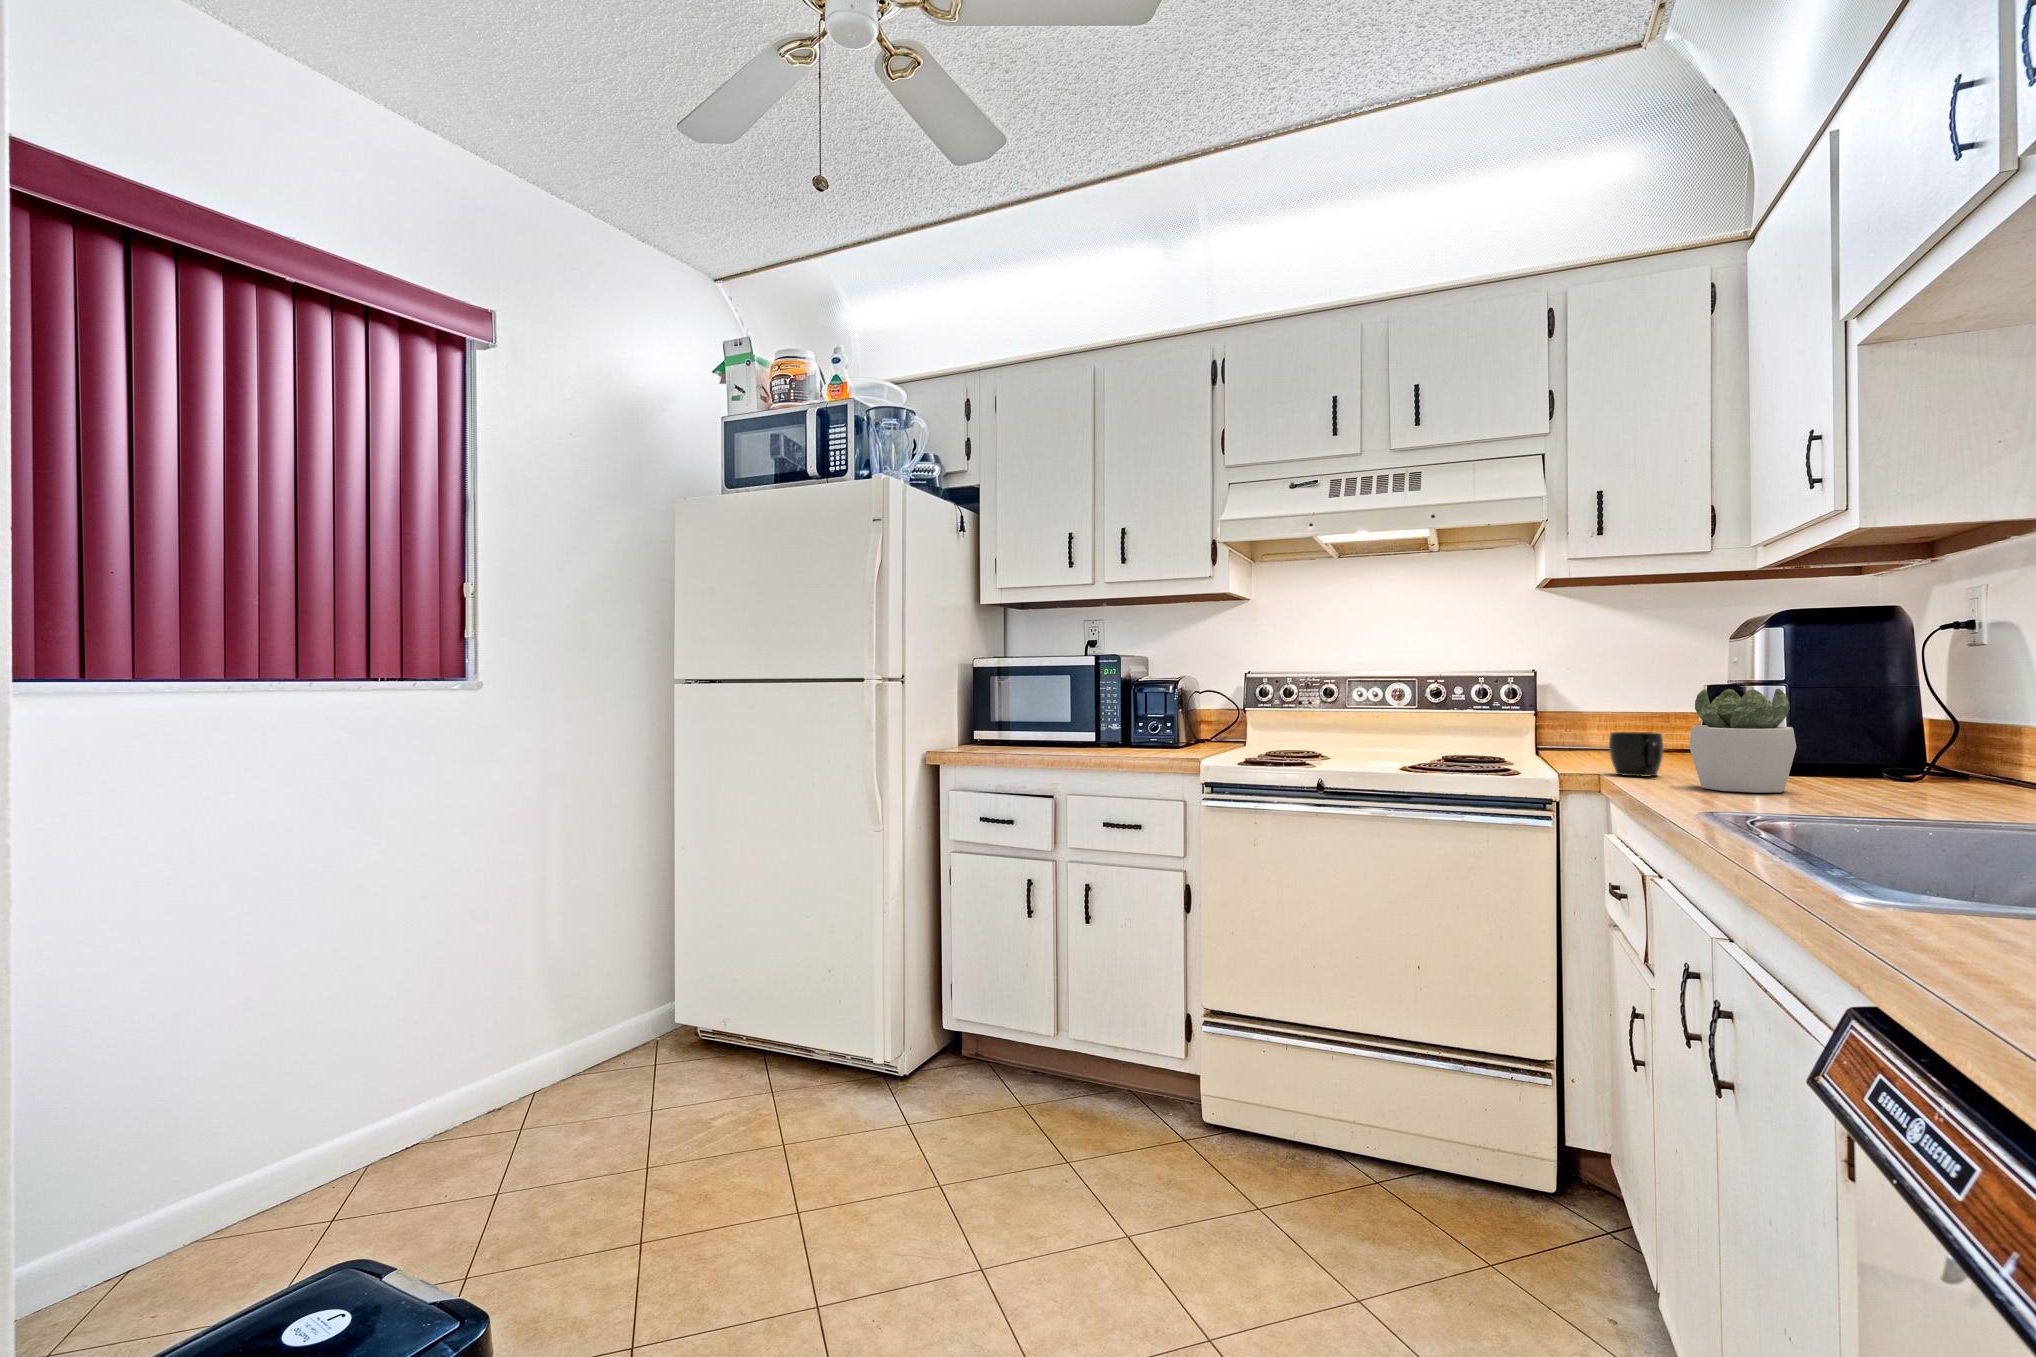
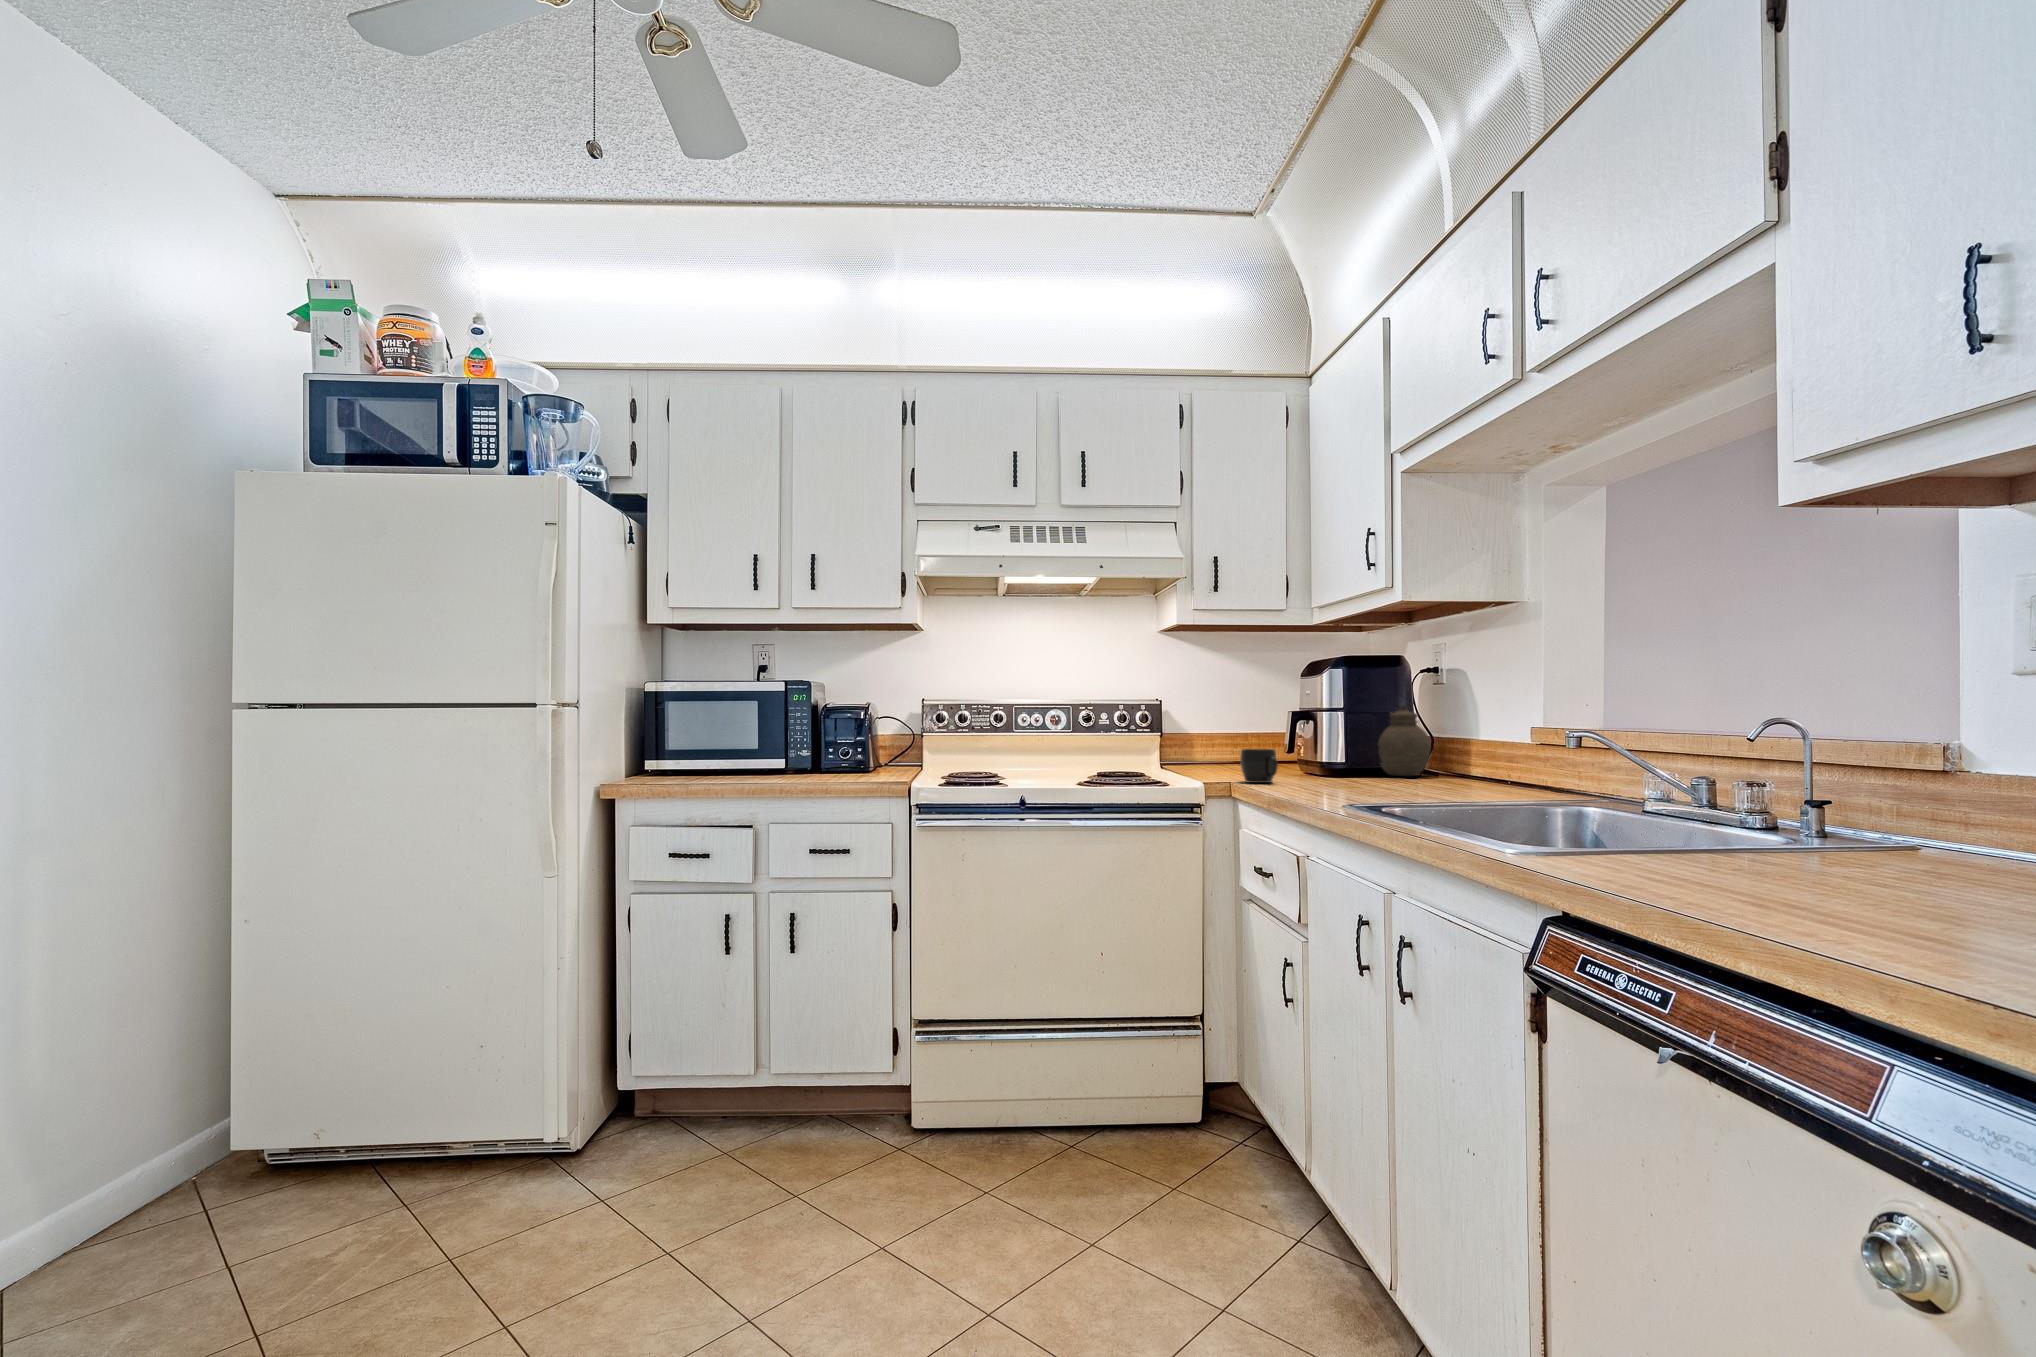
jar: none [1847,675,1949,777] -> present [1378,705,1431,776]
succulent plant: present [1689,689,1796,793] -> none [1305,716,1370,792]

